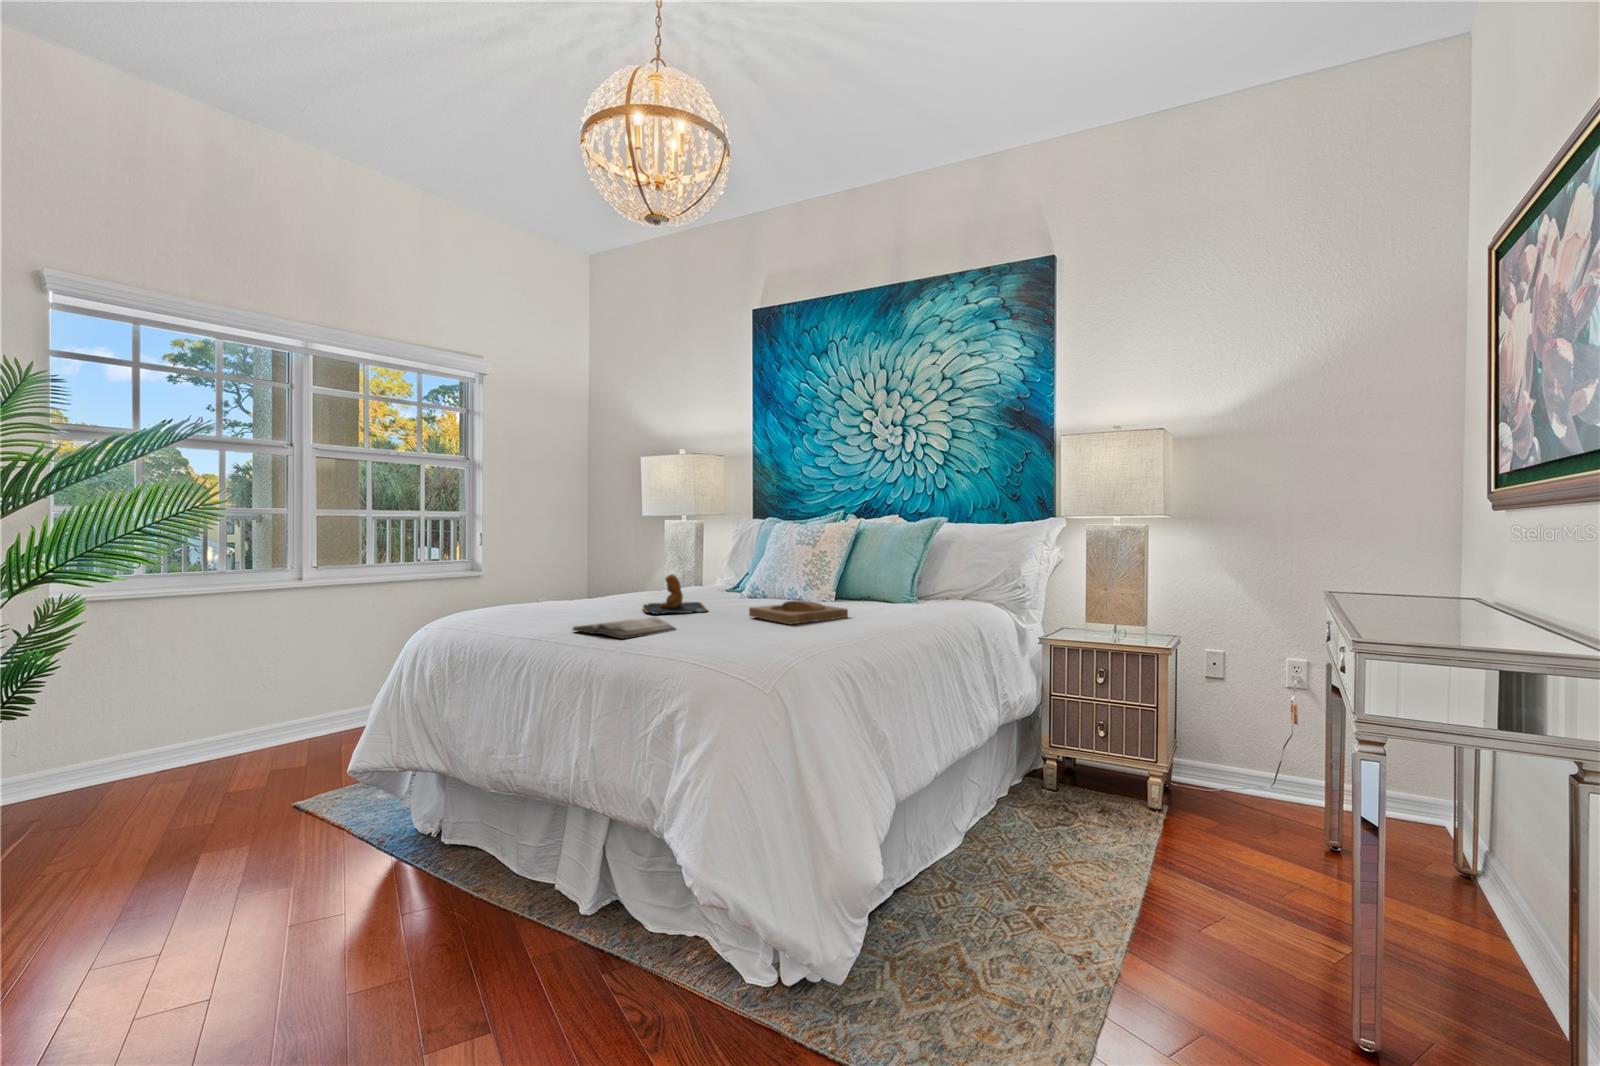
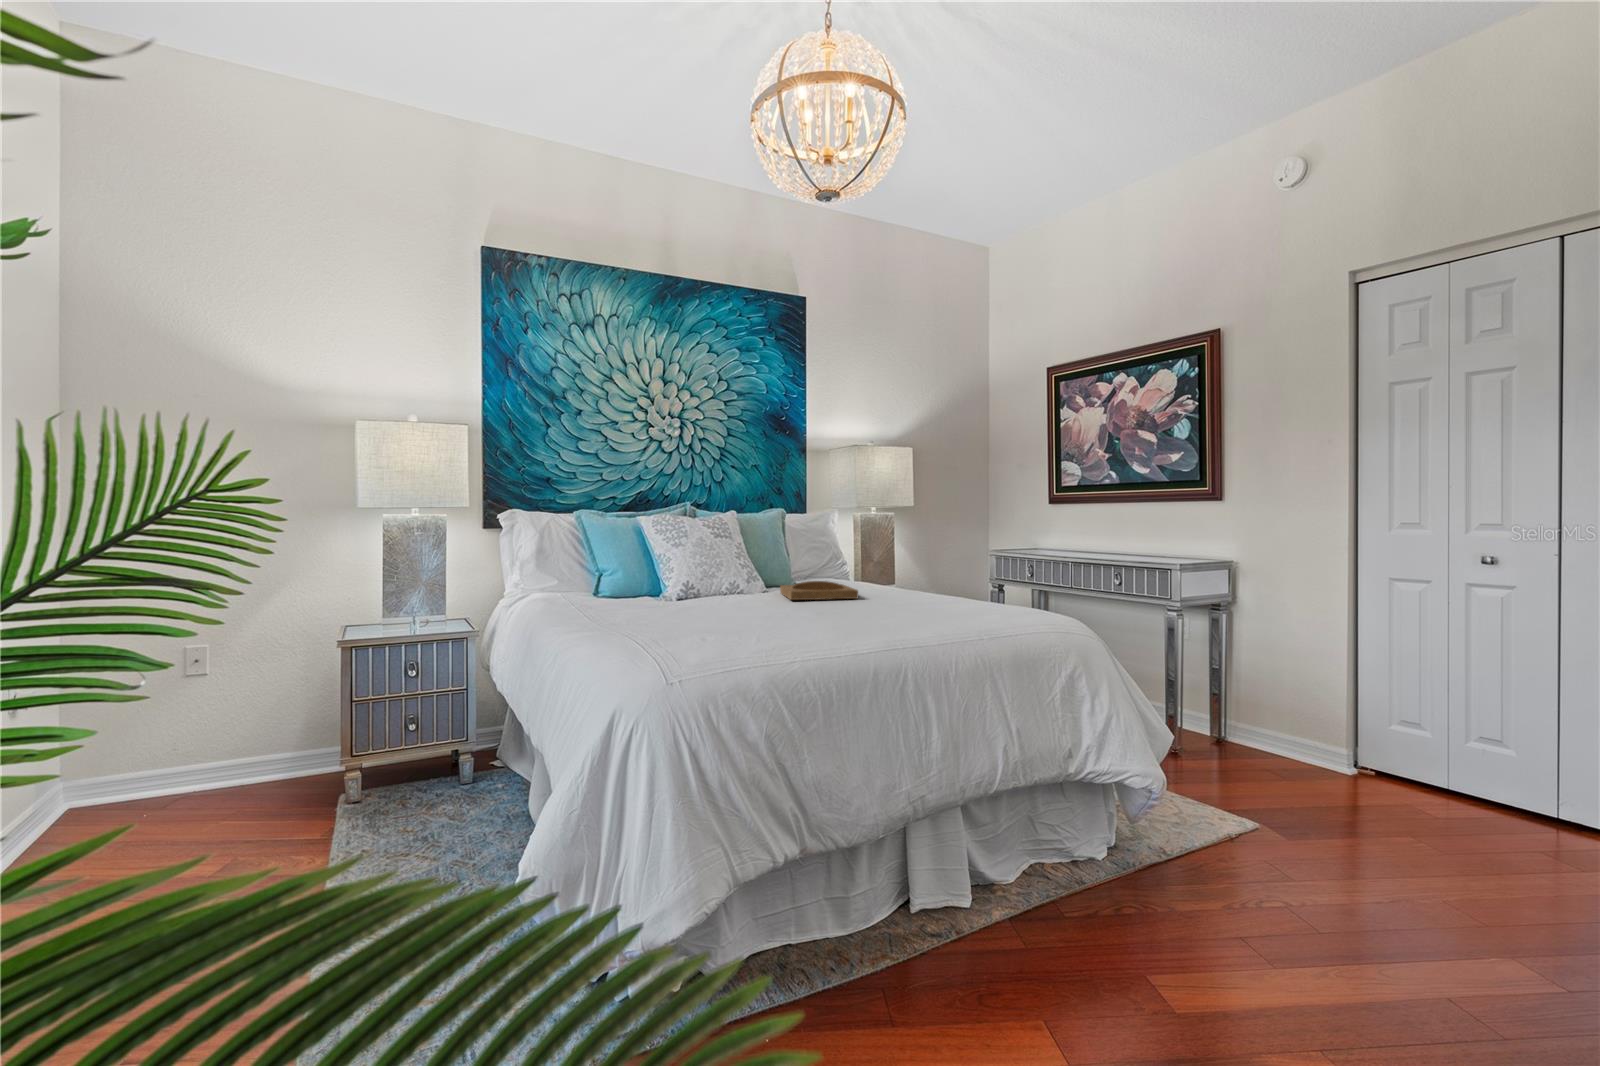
teddy bear: present [643,574,707,614] -> none [624,567,721,613]
diary: present [573,617,676,639] -> none [736,606,849,629]

